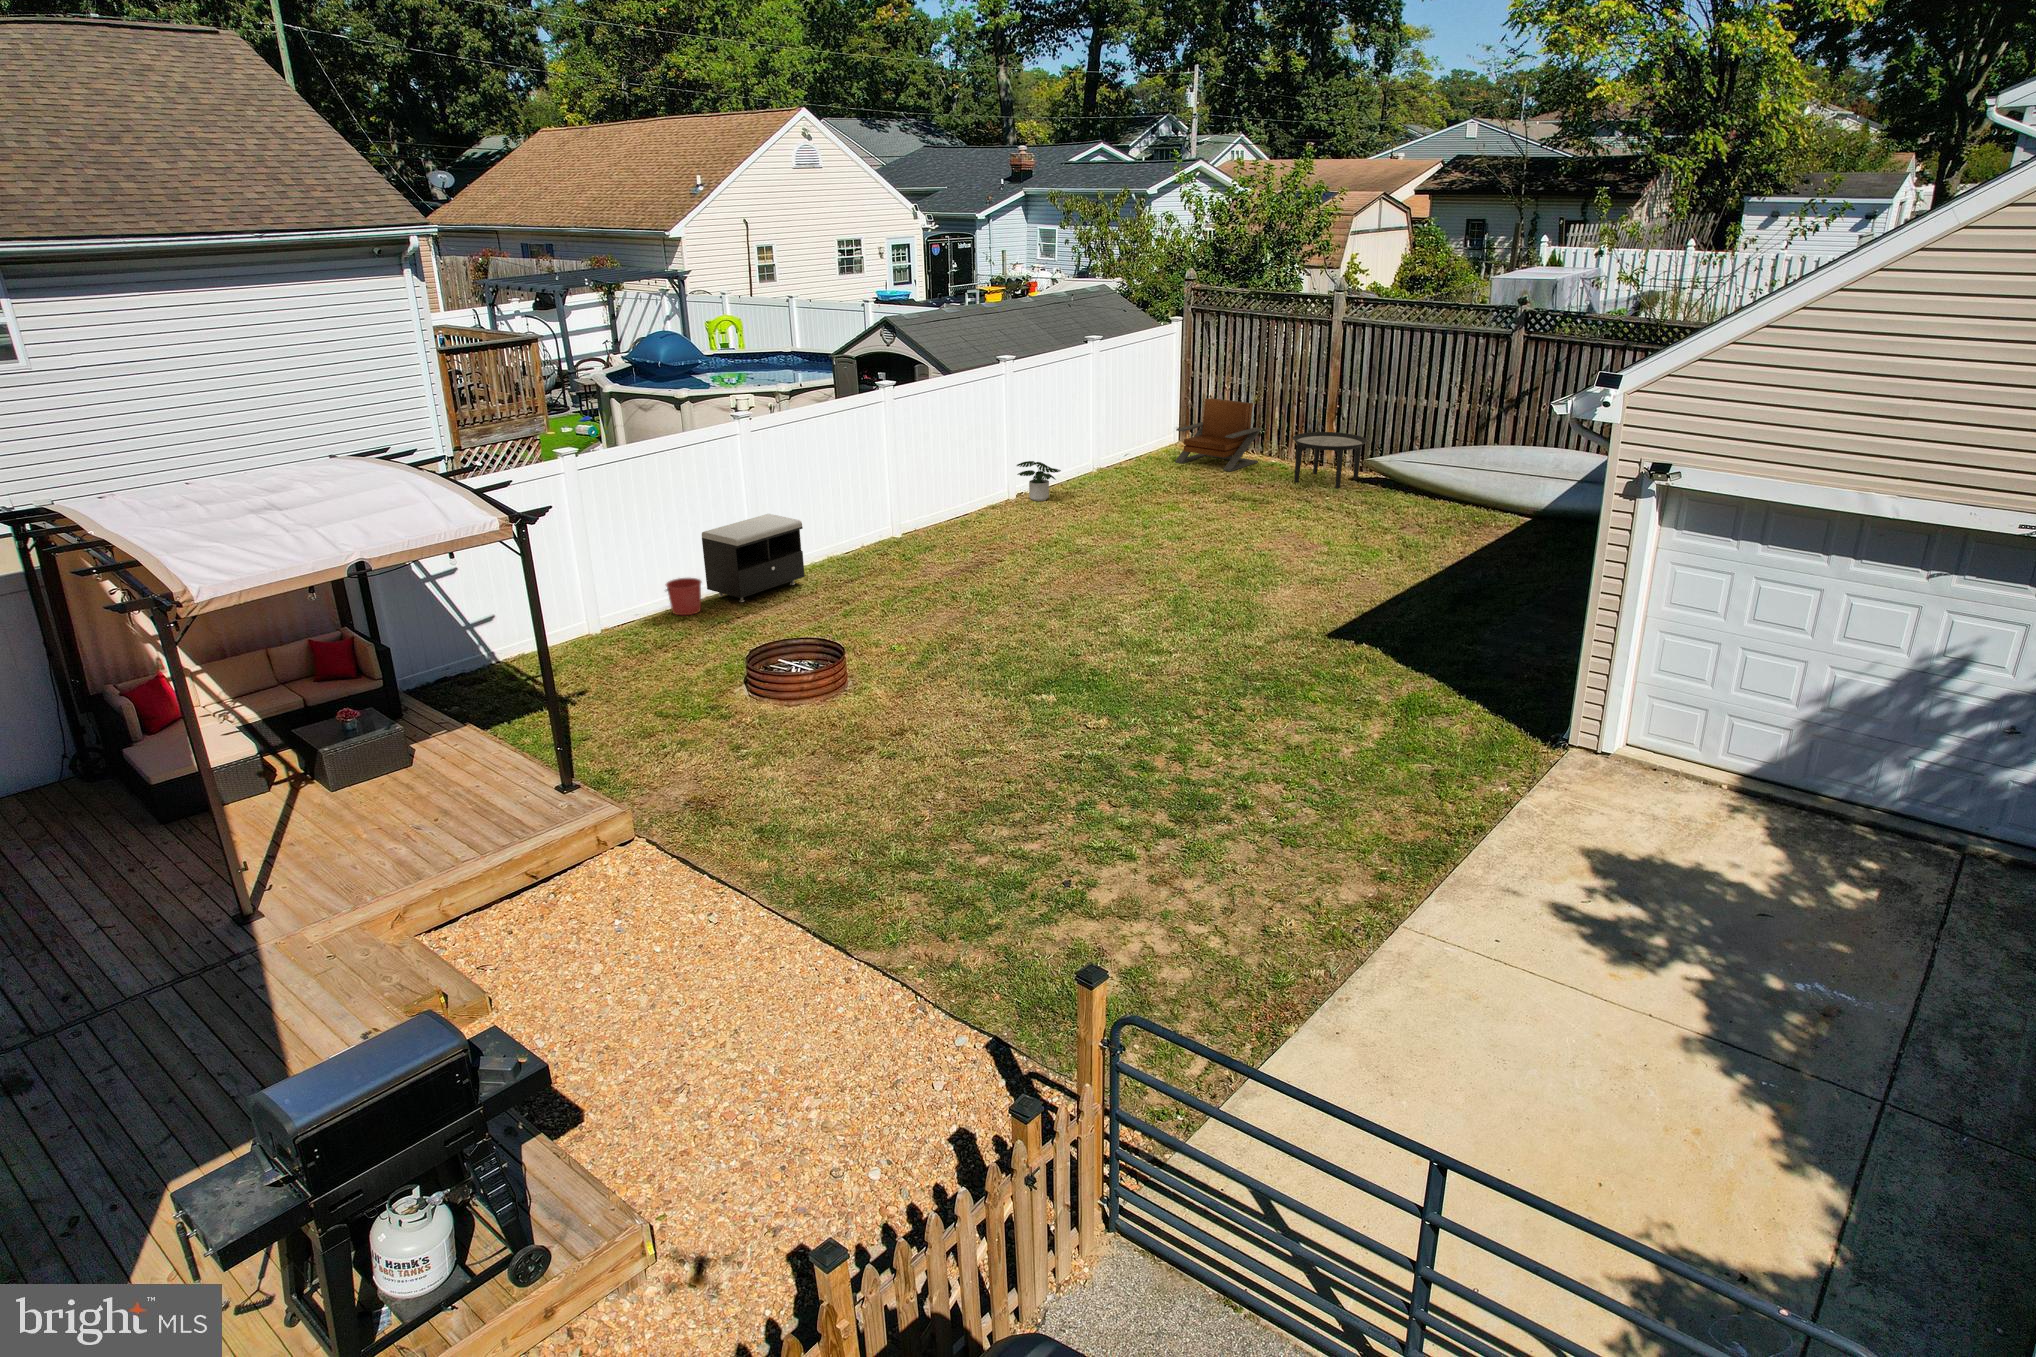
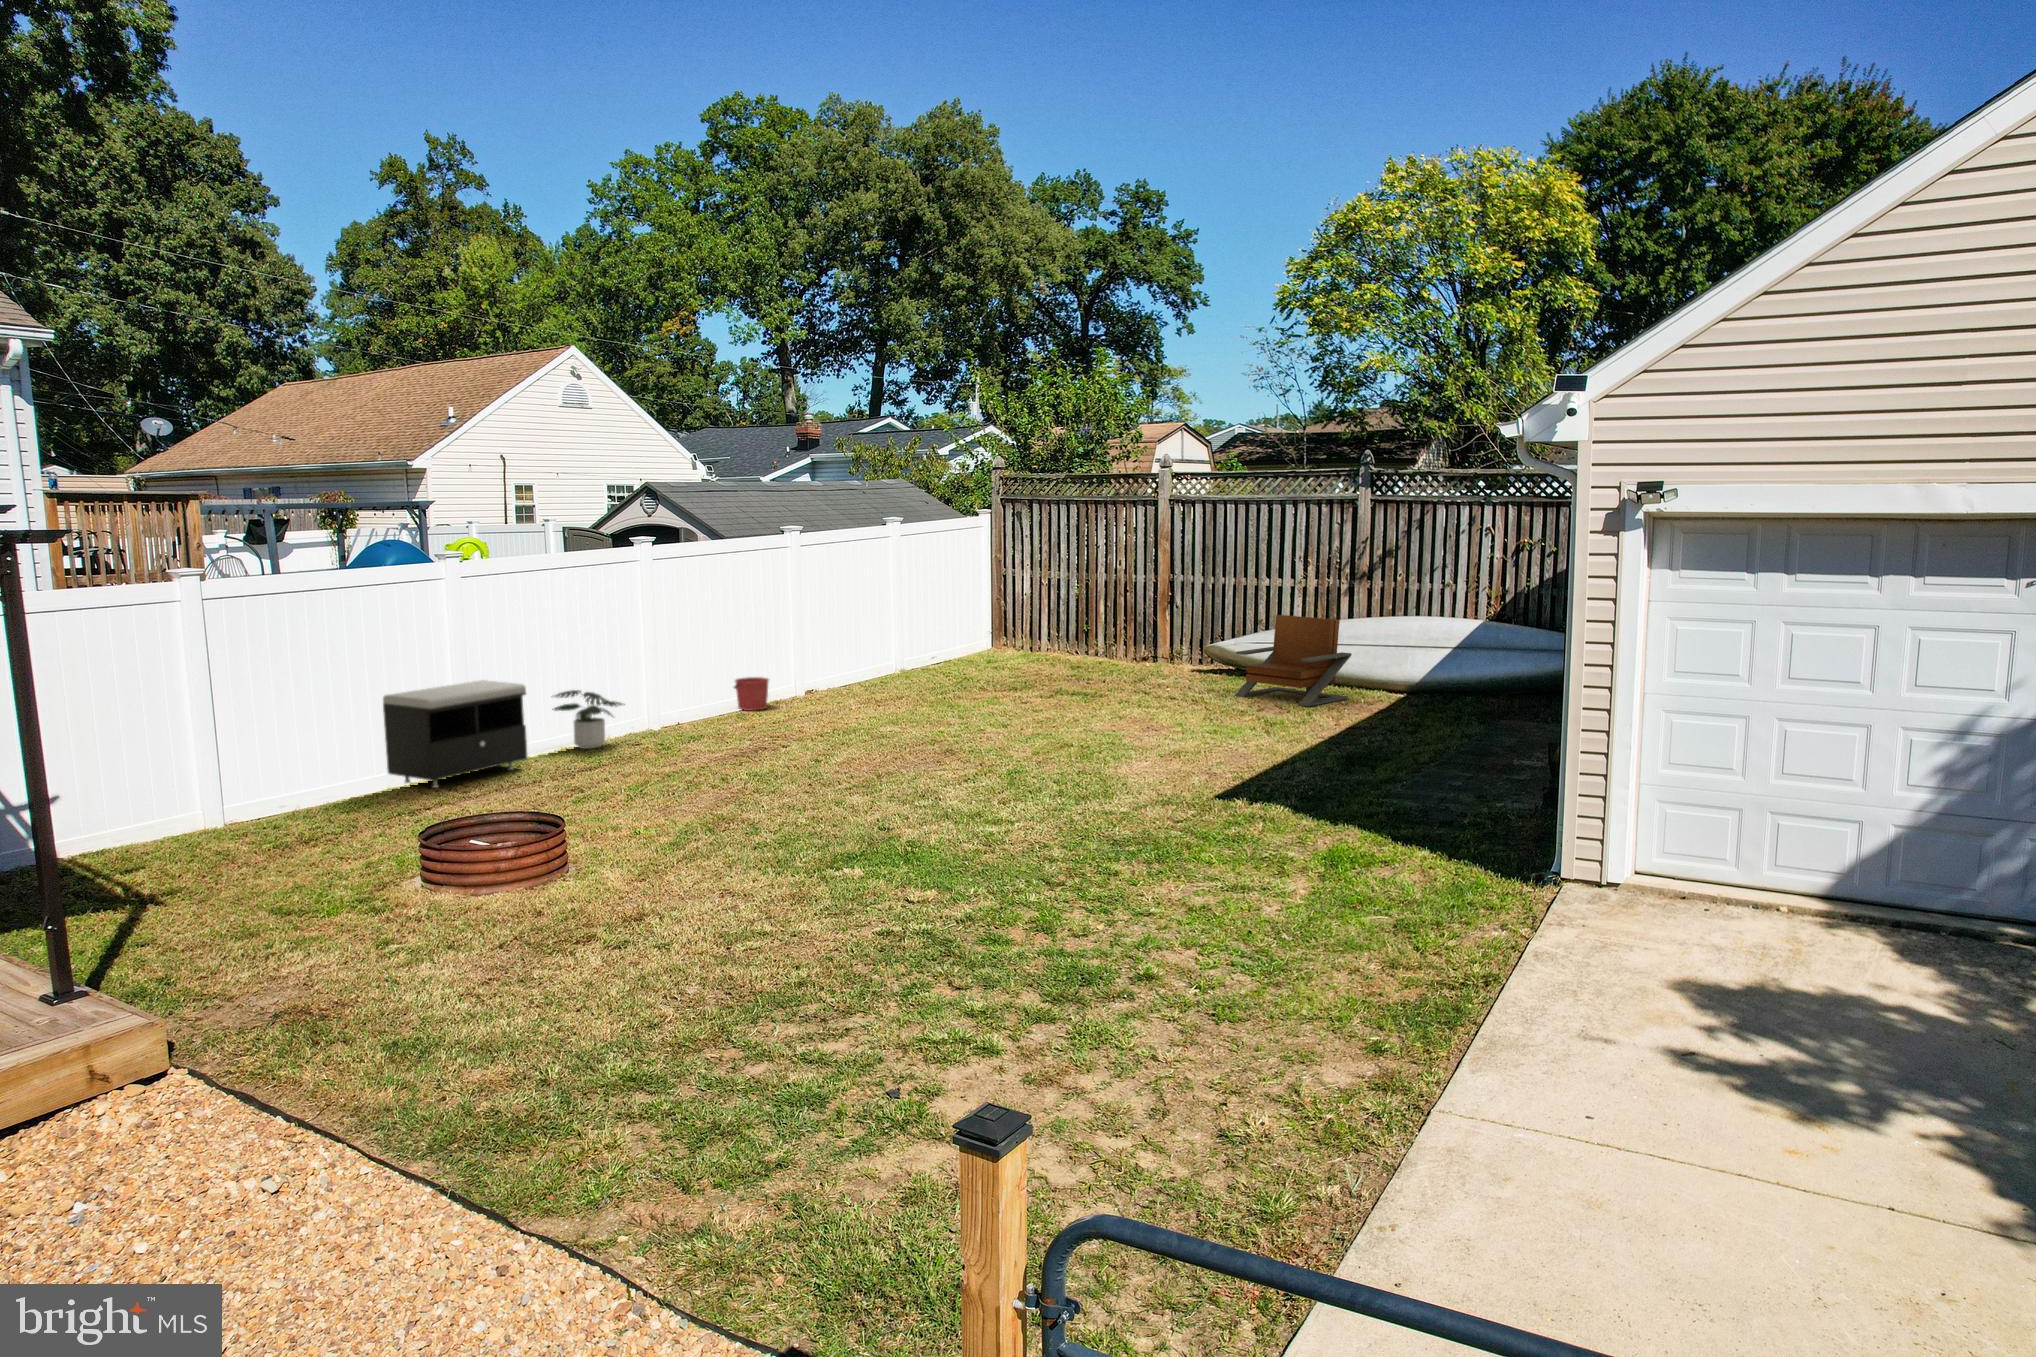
lounge chair: present [1175,398,1261,471] -> present [1235,615,1351,706]
round table: present [1292,432,1367,488] -> none [1124,621,1207,677]
potted plant: present [1017,461,1061,501] -> present [552,690,625,749]
bucket: present [666,578,701,615] -> present [734,677,769,711]

